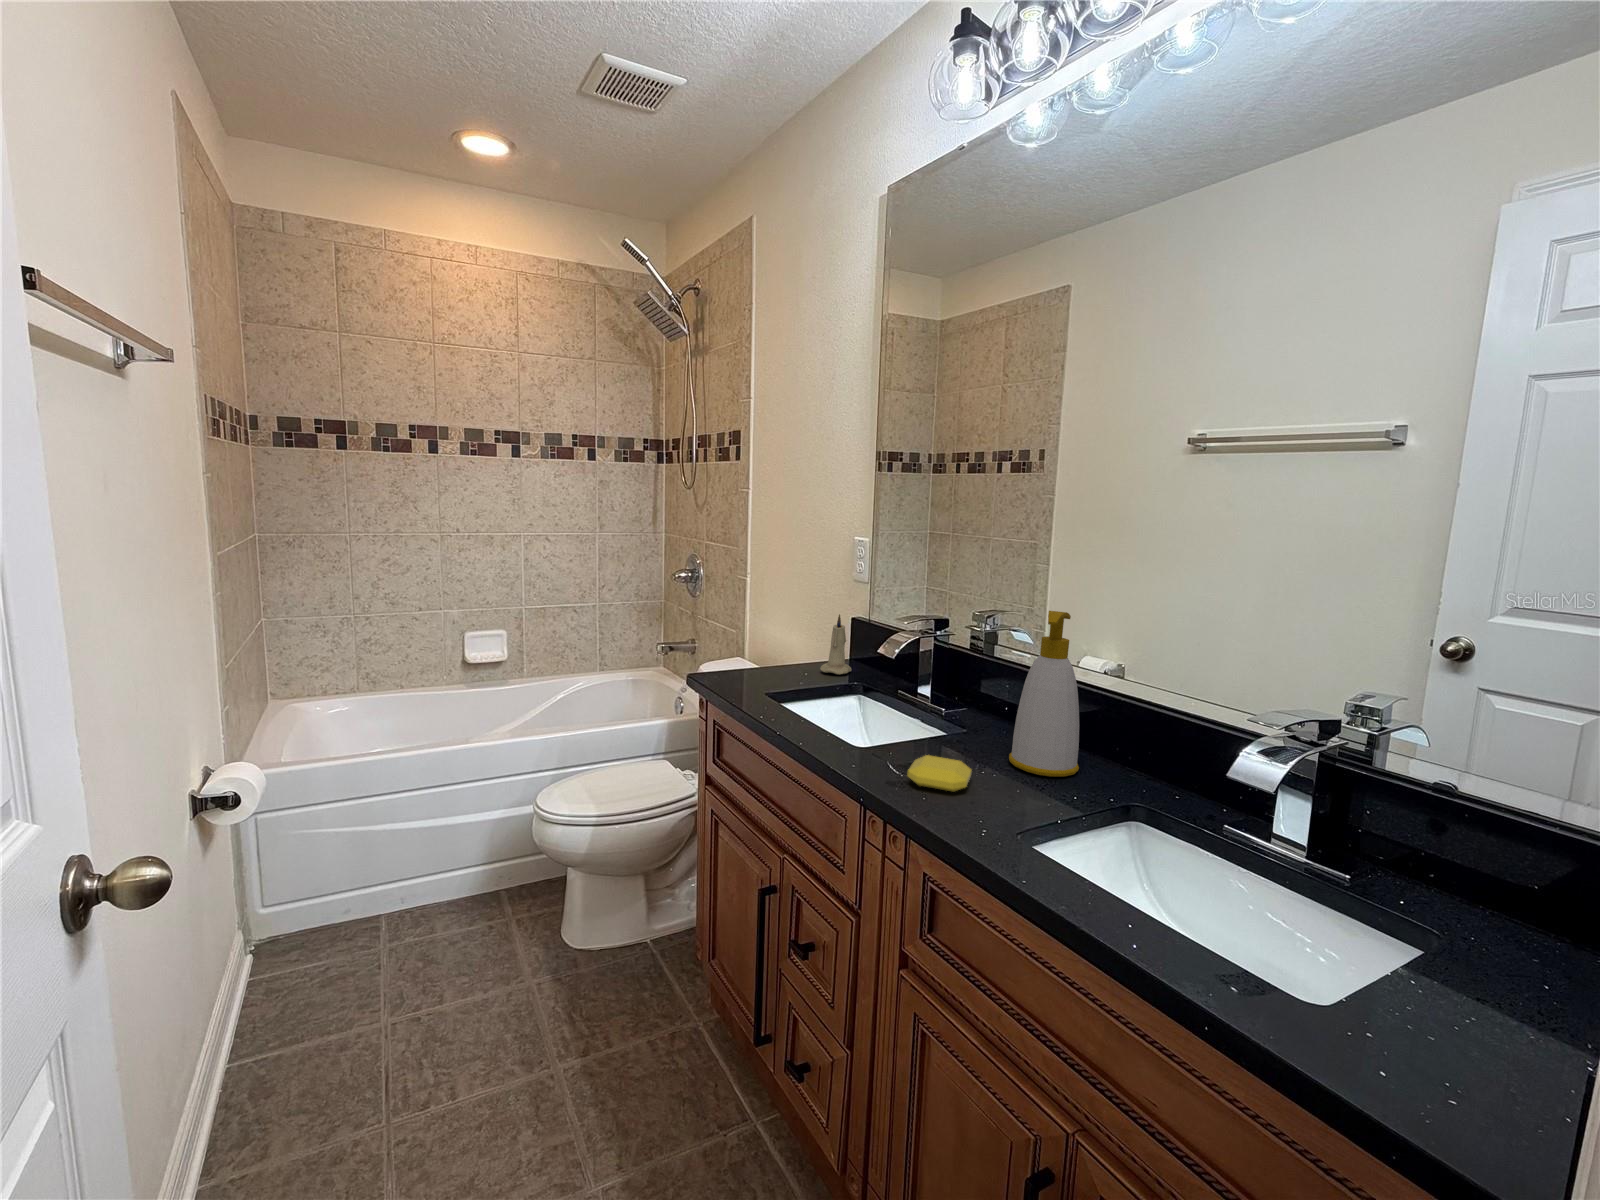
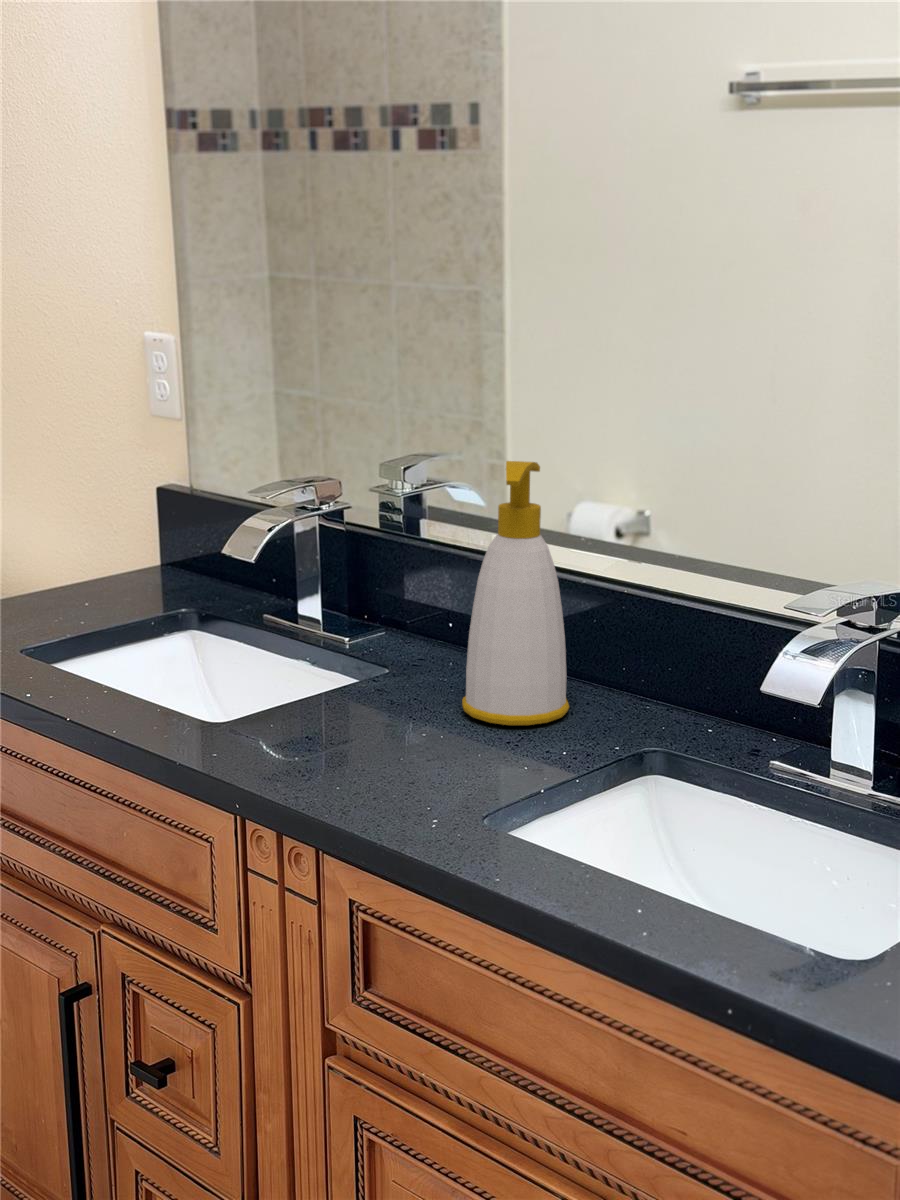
candle: present [820,614,852,674] -> none [113,484,172,596]
soap bar: present [907,755,972,792] -> none [305,719,406,771]

